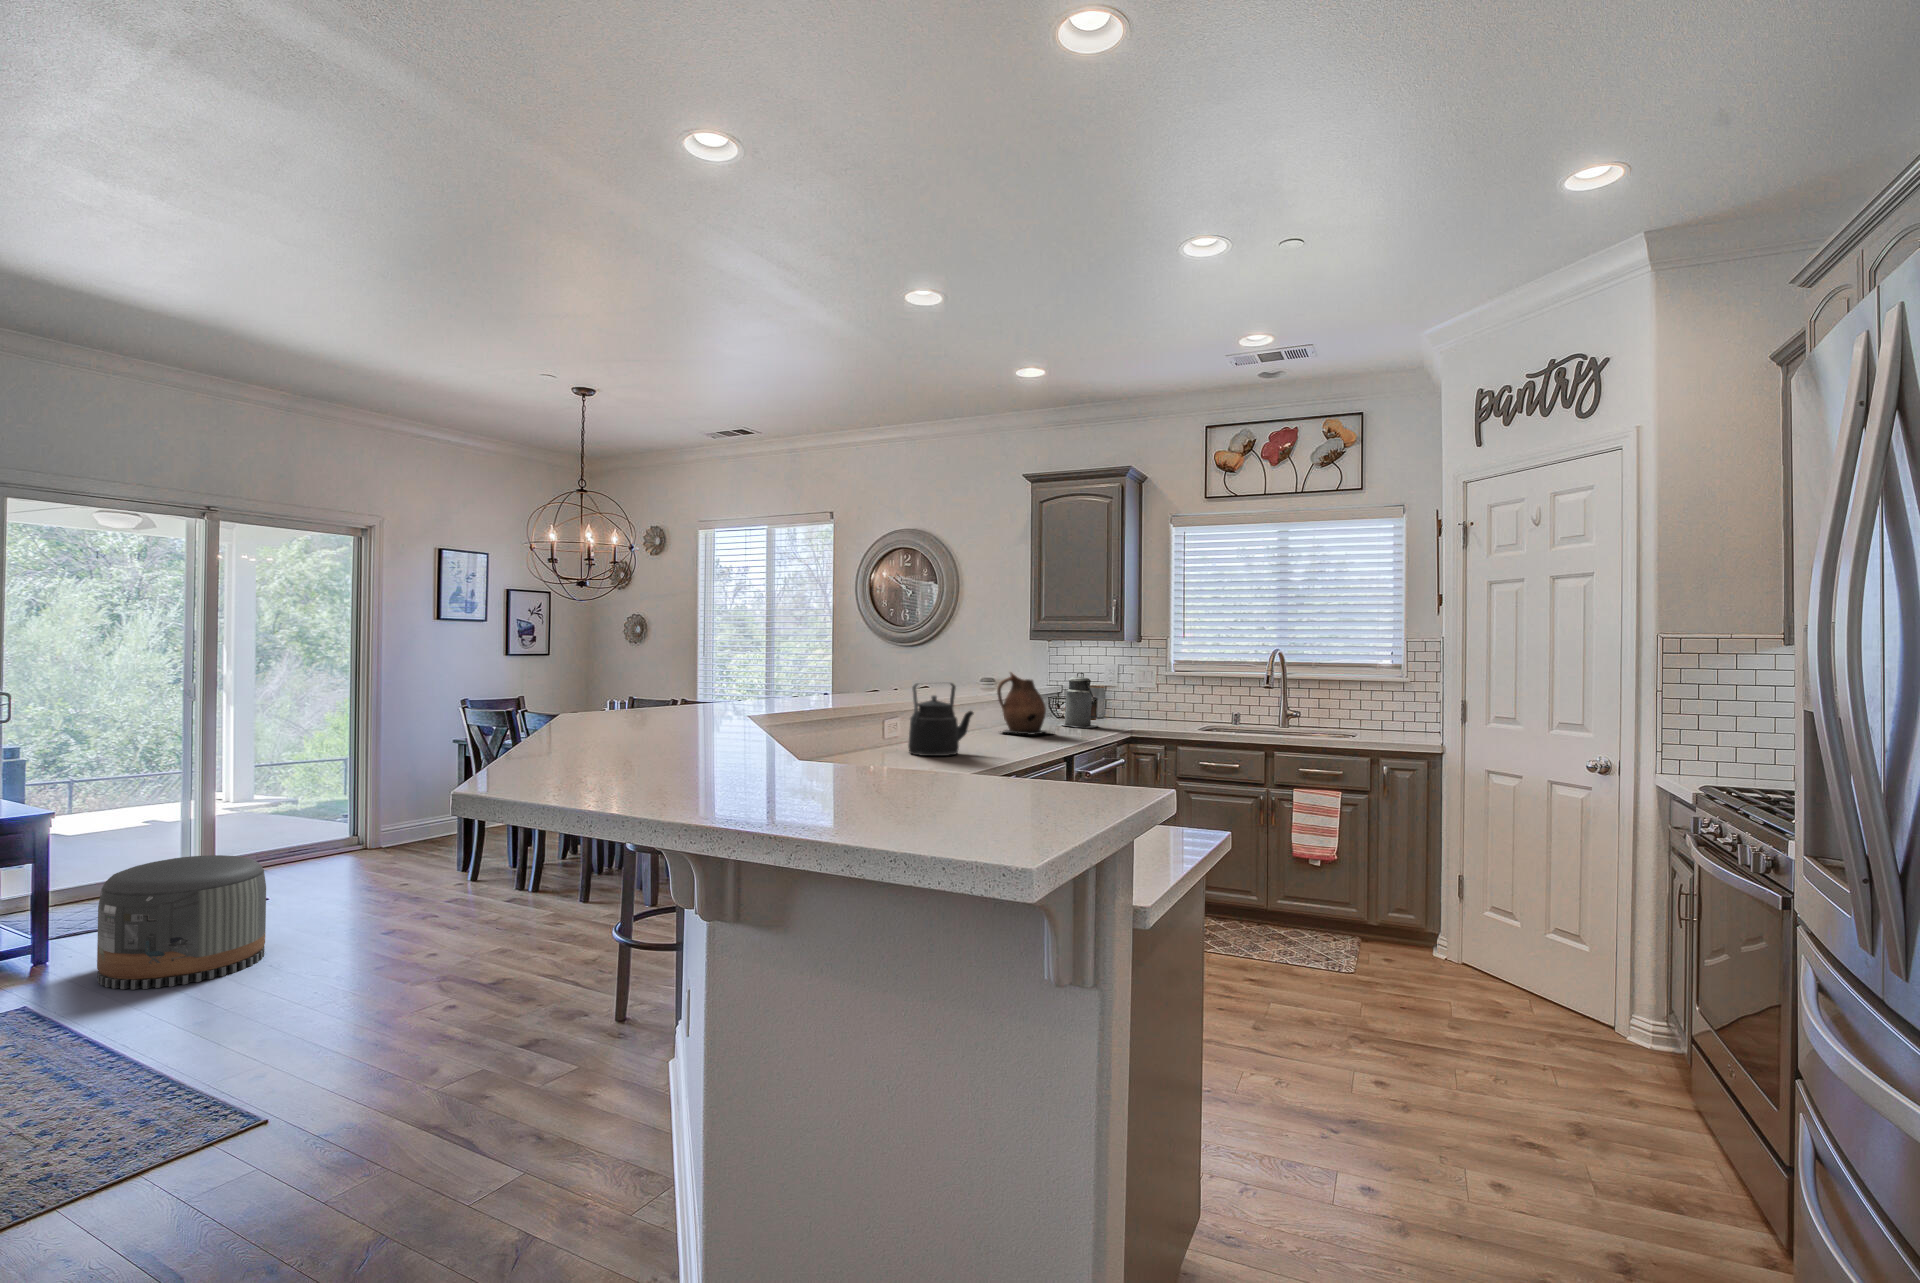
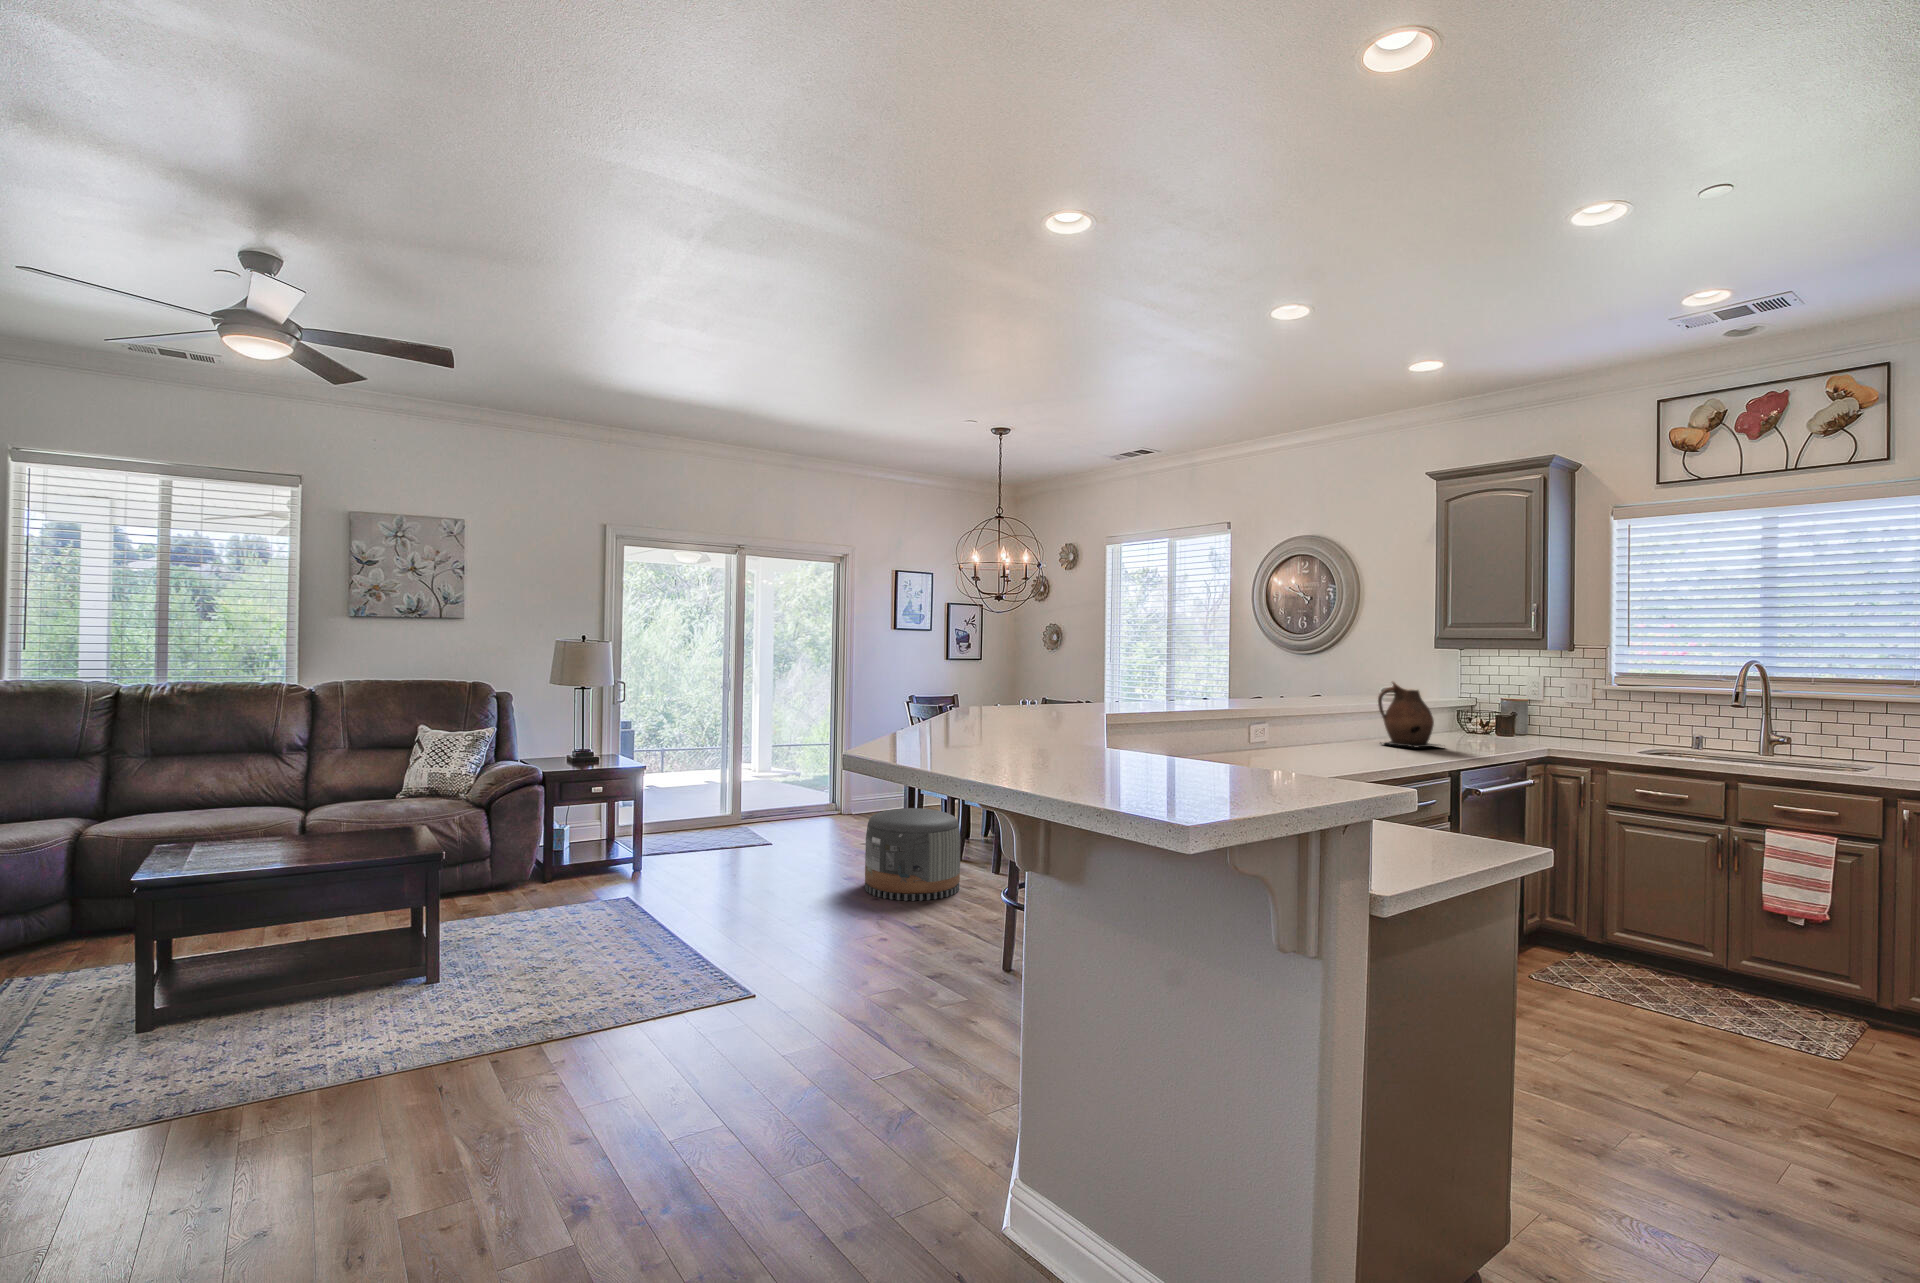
canister: present [1061,673,1098,727] -> none [1461,684,1508,744]
kettle: present [908,683,973,756] -> none [1265,690,1337,762]
pouf: present [97,855,266,989] -> present [865,808,961,901]

